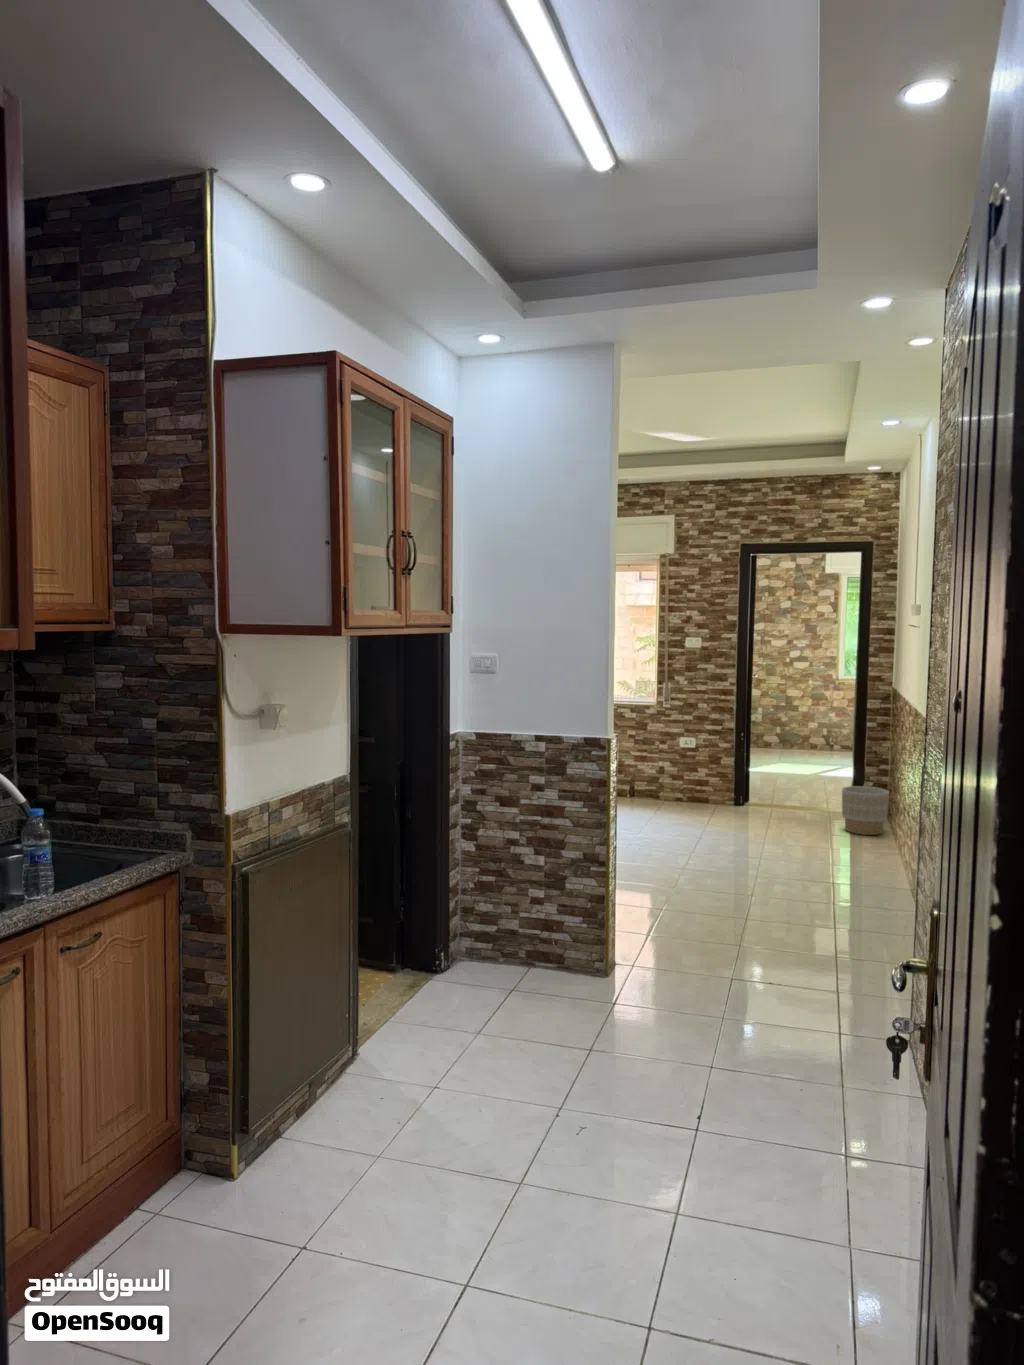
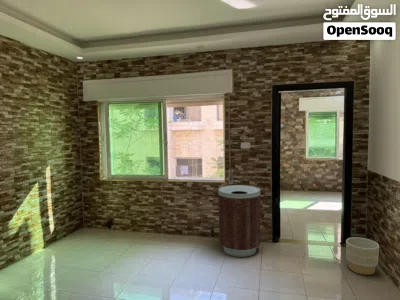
trash can: none [644,708,714,817] -> present [218,185,260,257]

